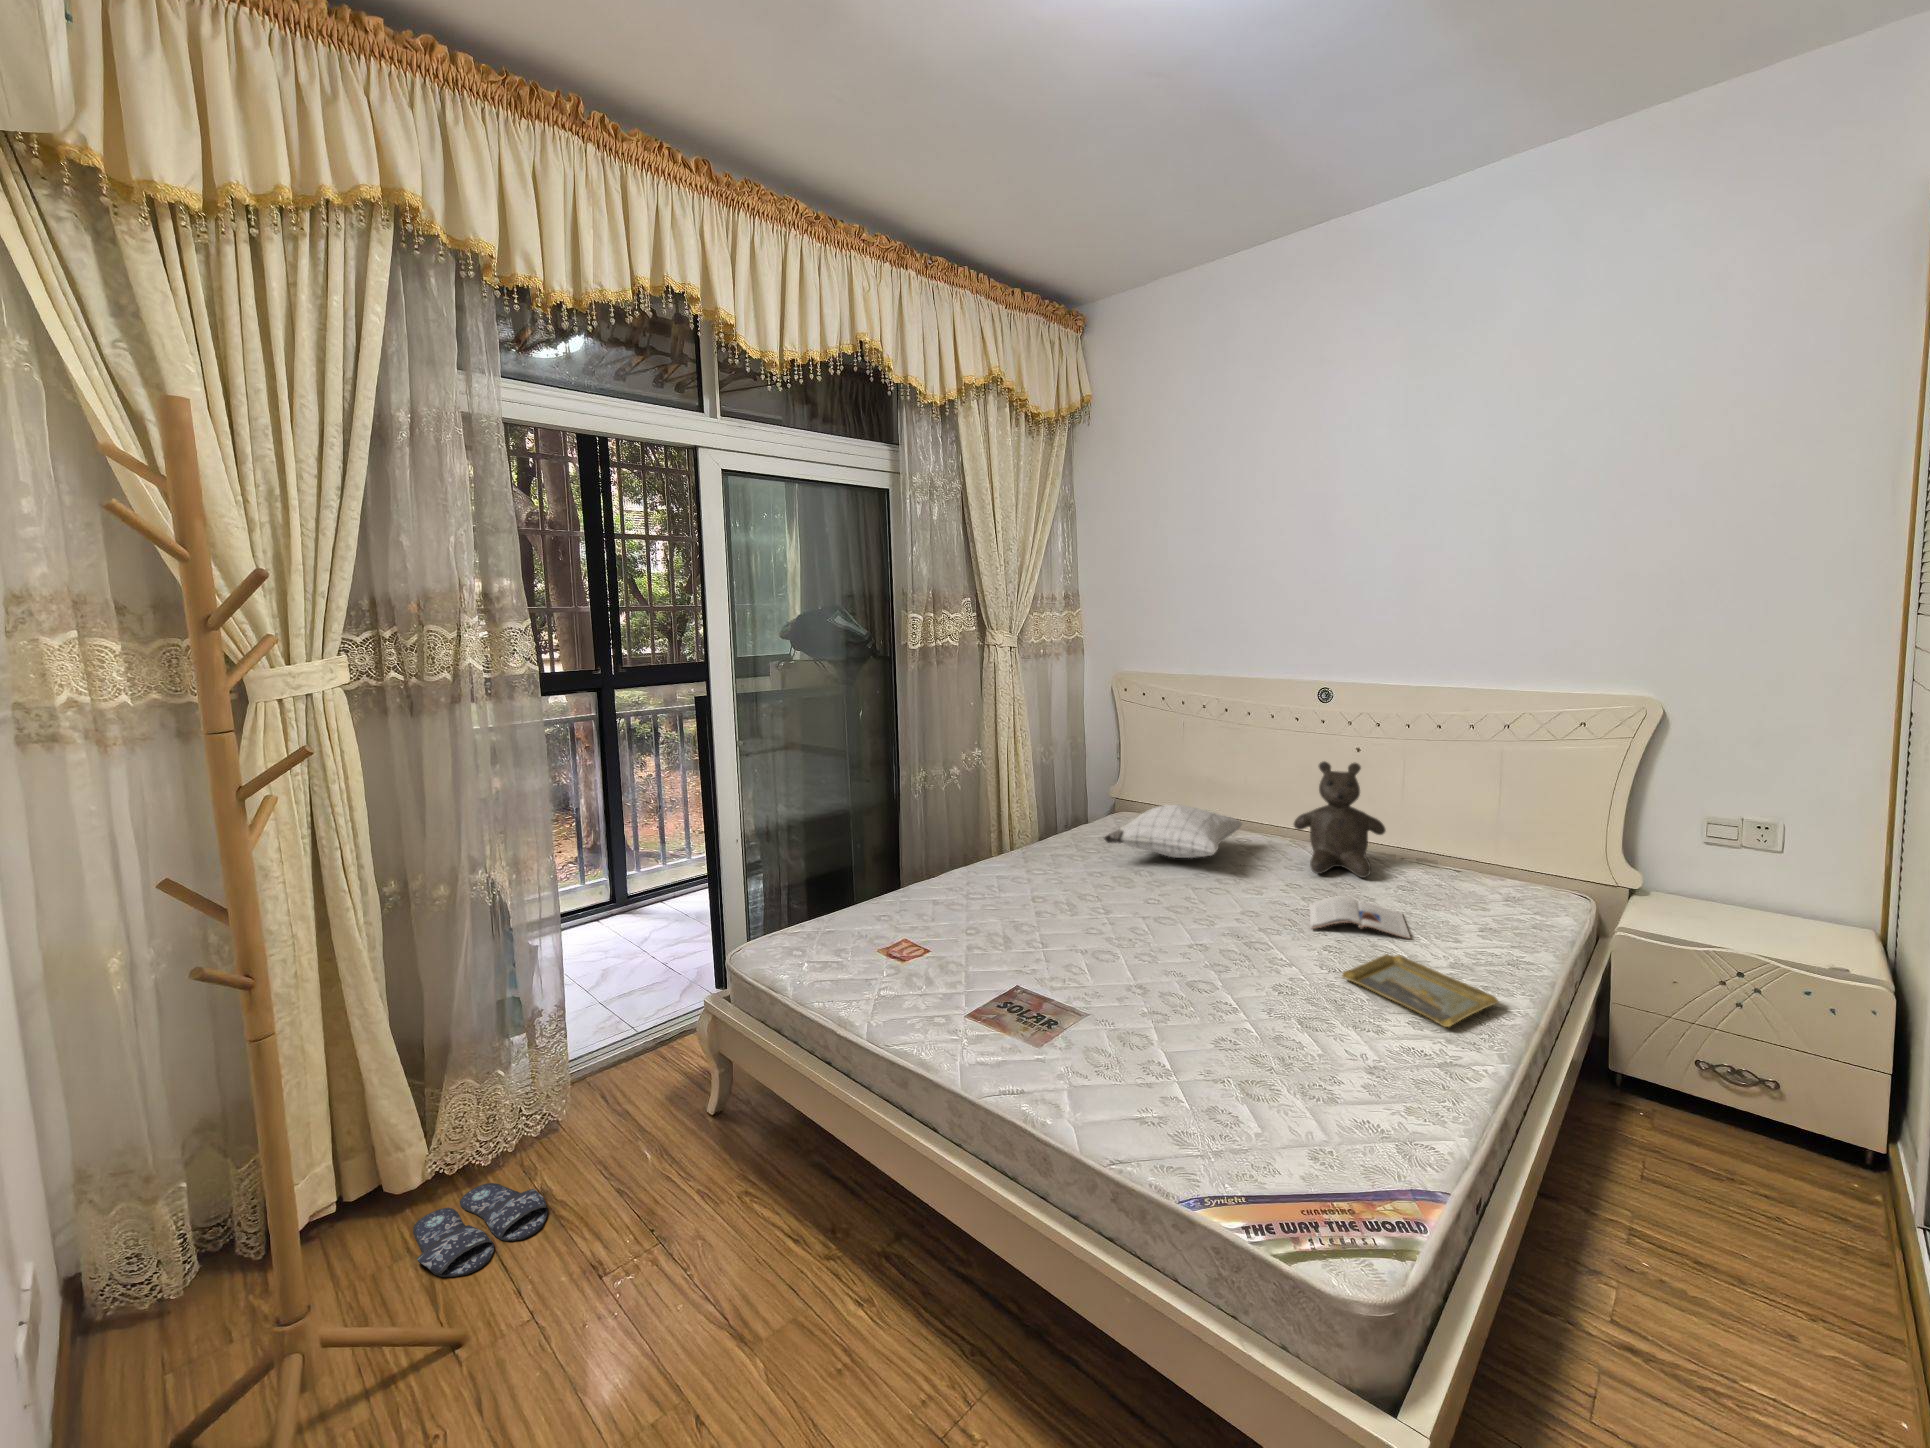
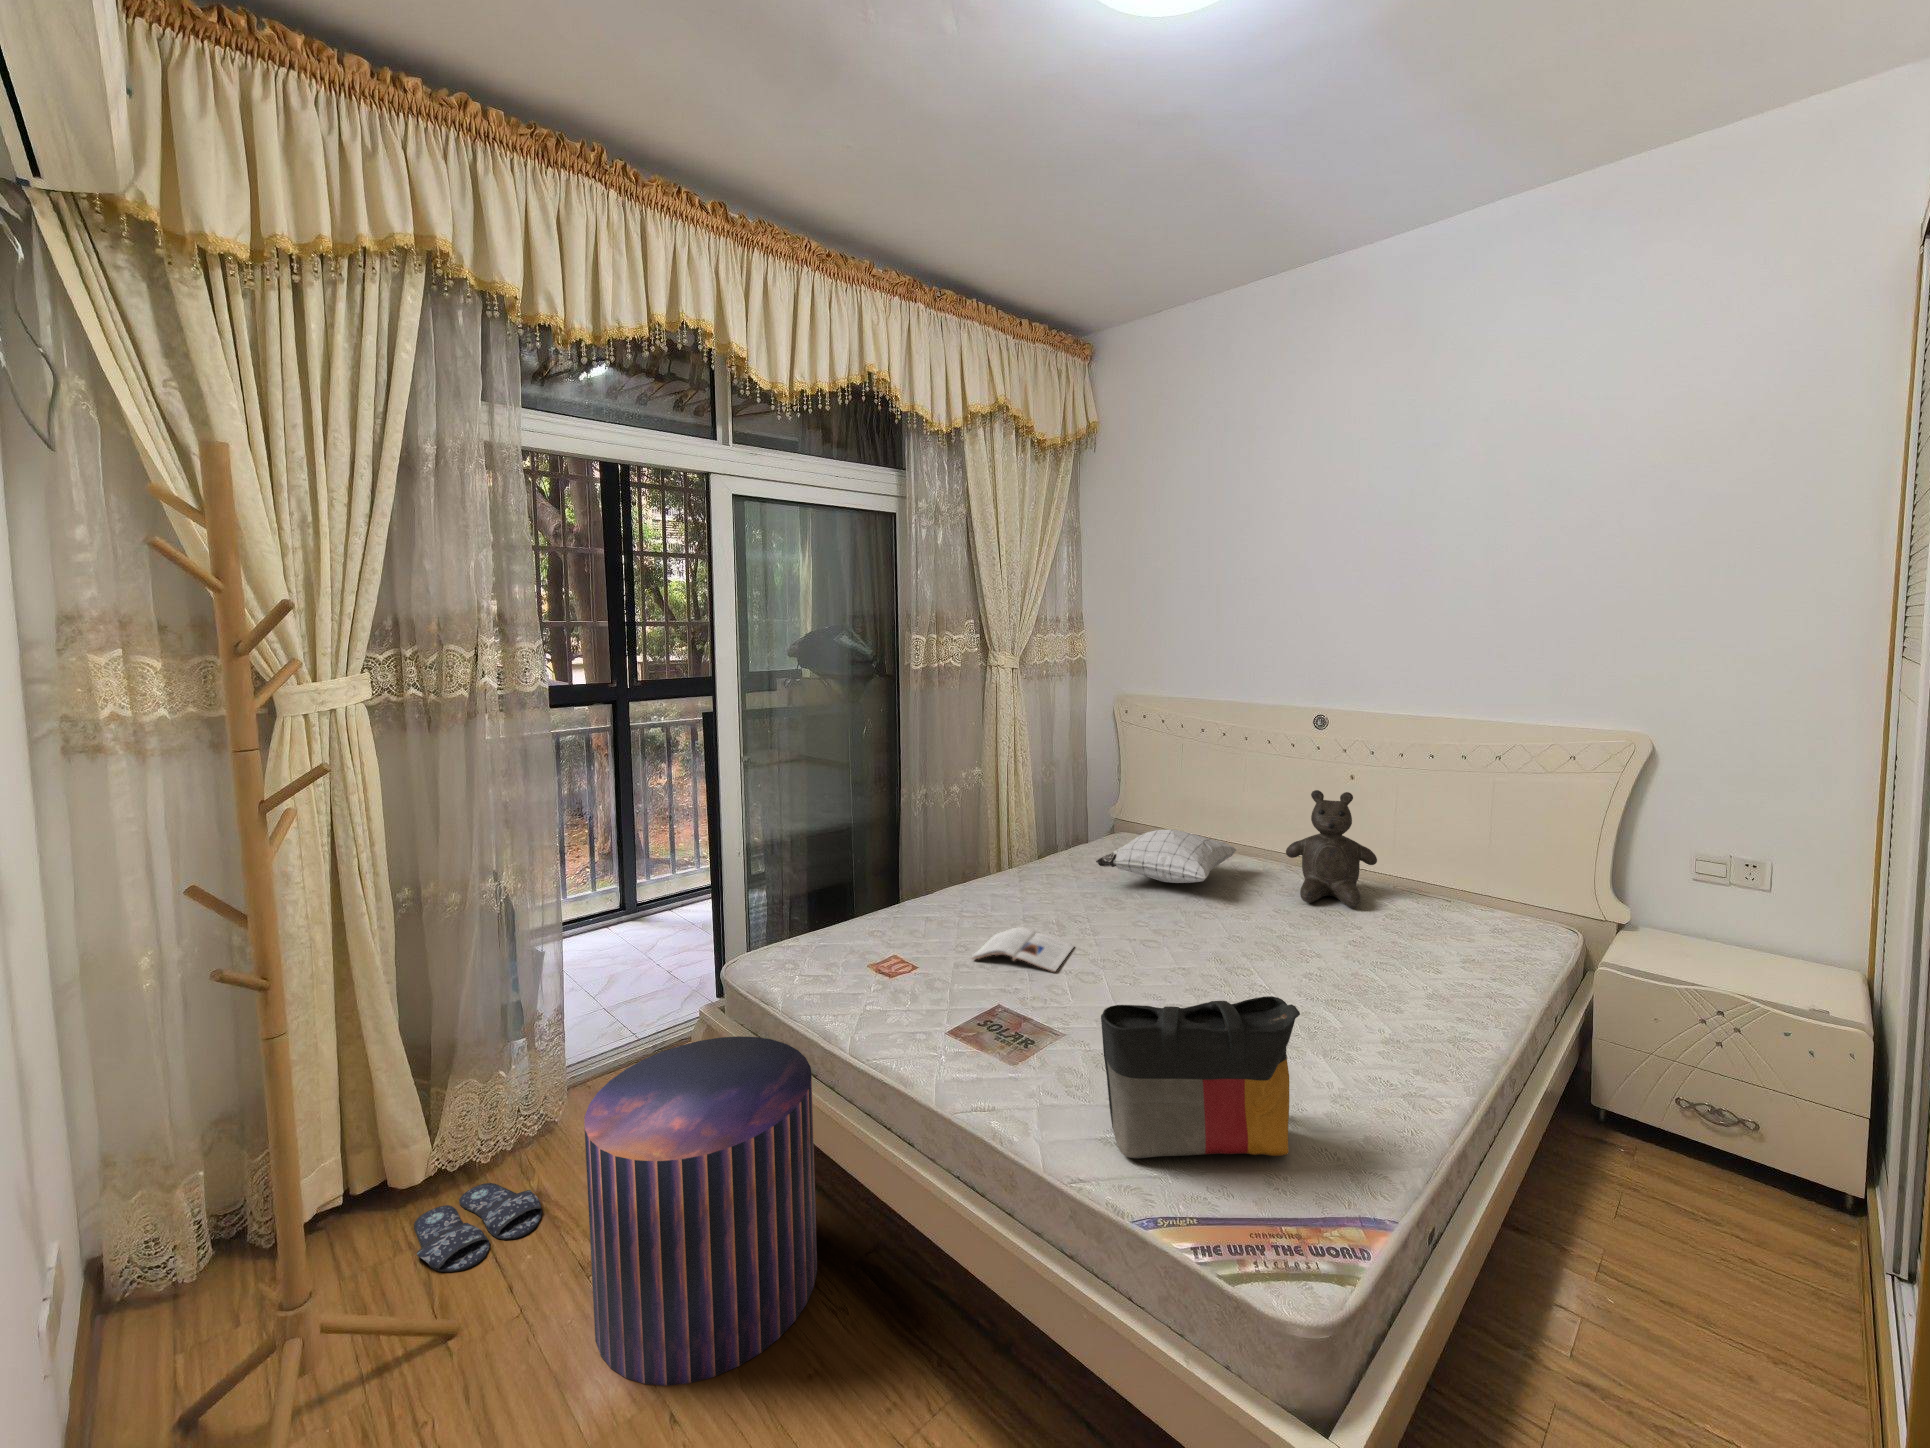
magazine: present [1309,896,1410,939] -> present [972,927,1074,972]
tray: present [1342,954,1498,1027] -> none [1318,985,1470,1059]
tote bag: none [1135,966,1341,1137] -> present [1101,996,1300,1159]
pouf: none [593,1024,838,1388] -> present [584,1036,817,1386]

